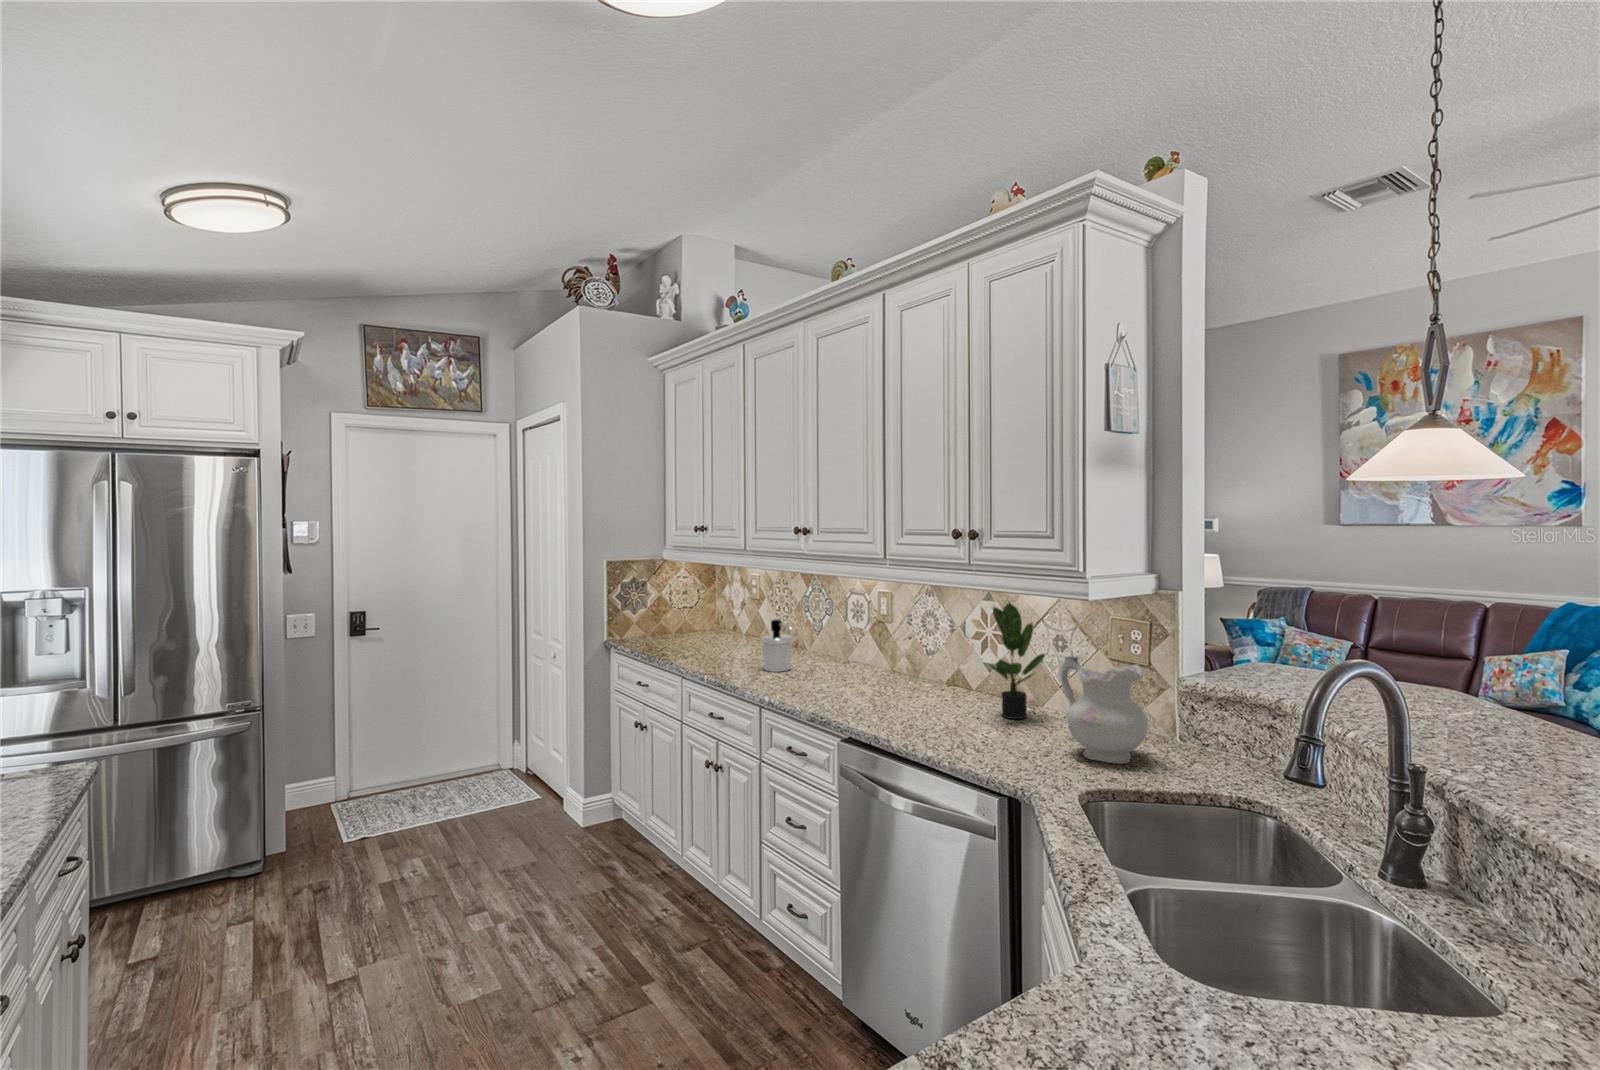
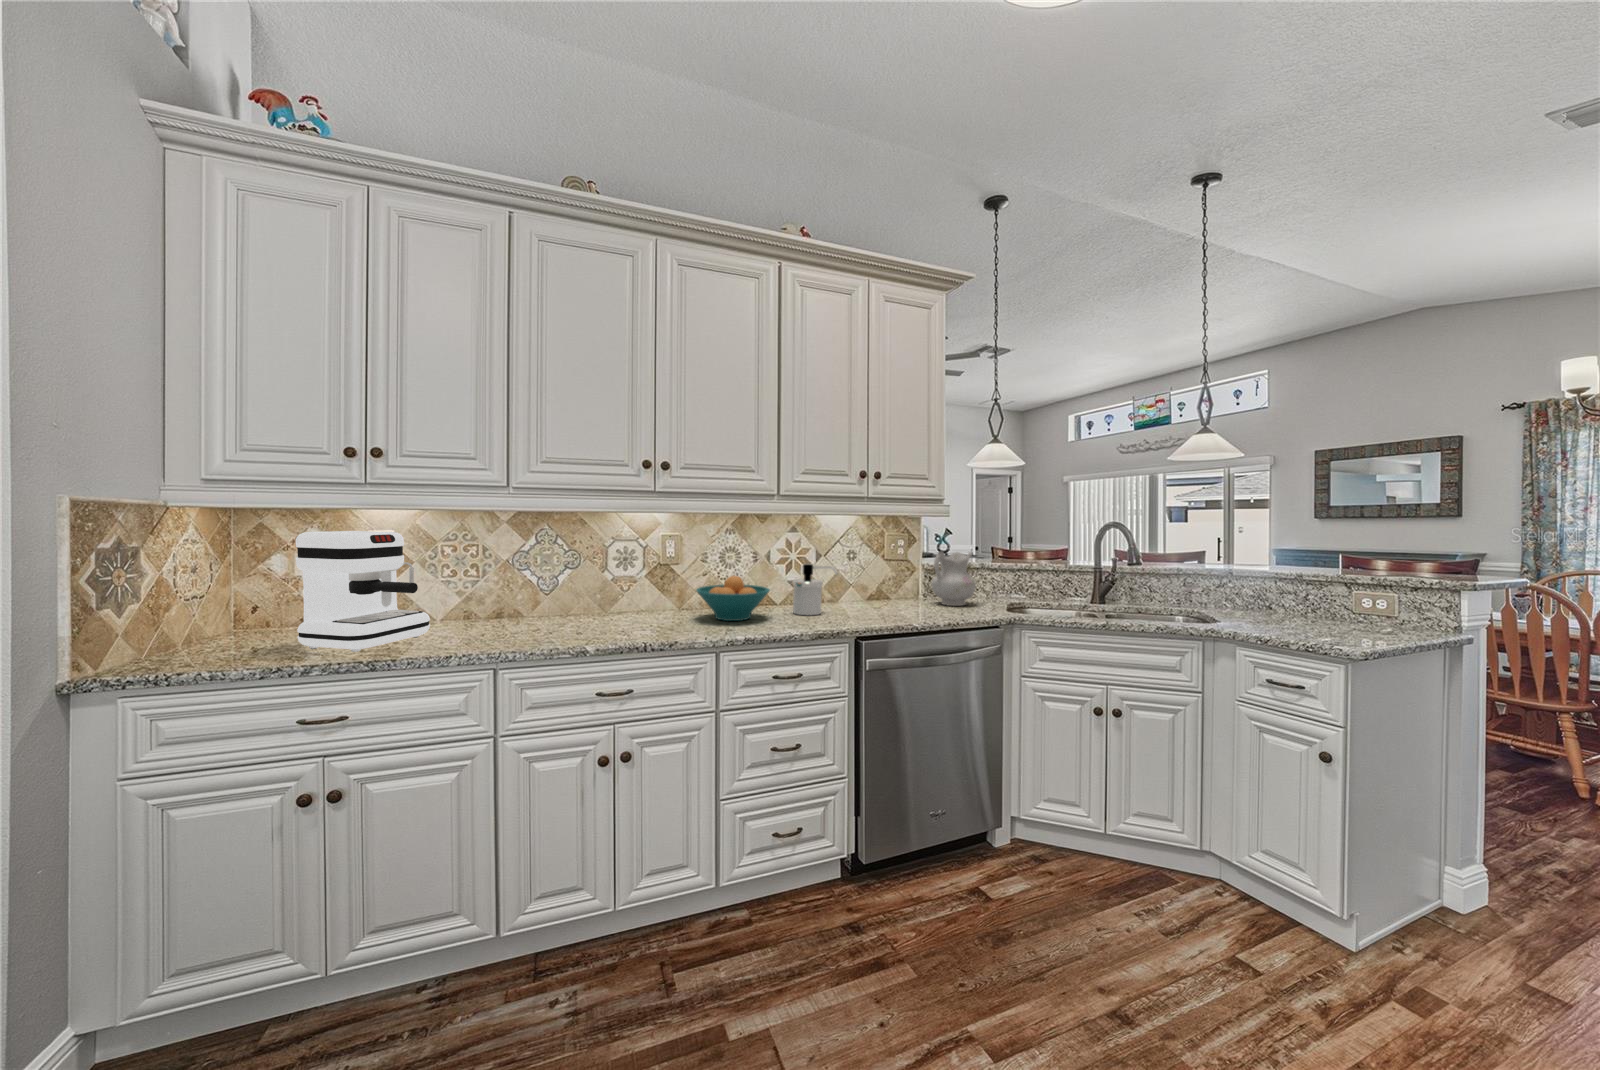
coffee maker: none [666,577,725,651] -> present [296,531,430,652]
potted plant: present [990,602,1045,719] -> none [846,528,889,606]
soap dispenser: present [762,619,794,672] -> present [793,564,837,615]
fruit bowl: none [807,642,884,690] -> present [696,576,770,621]

